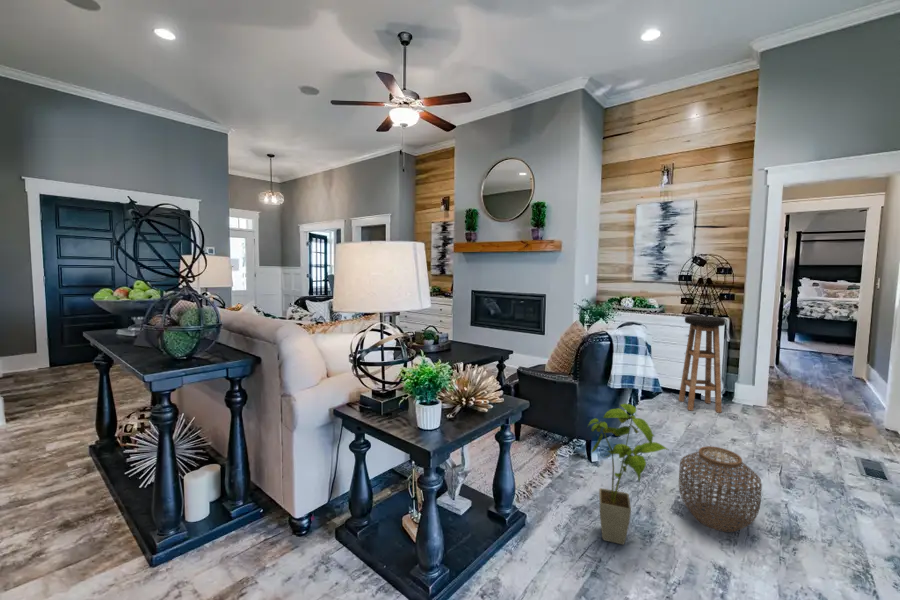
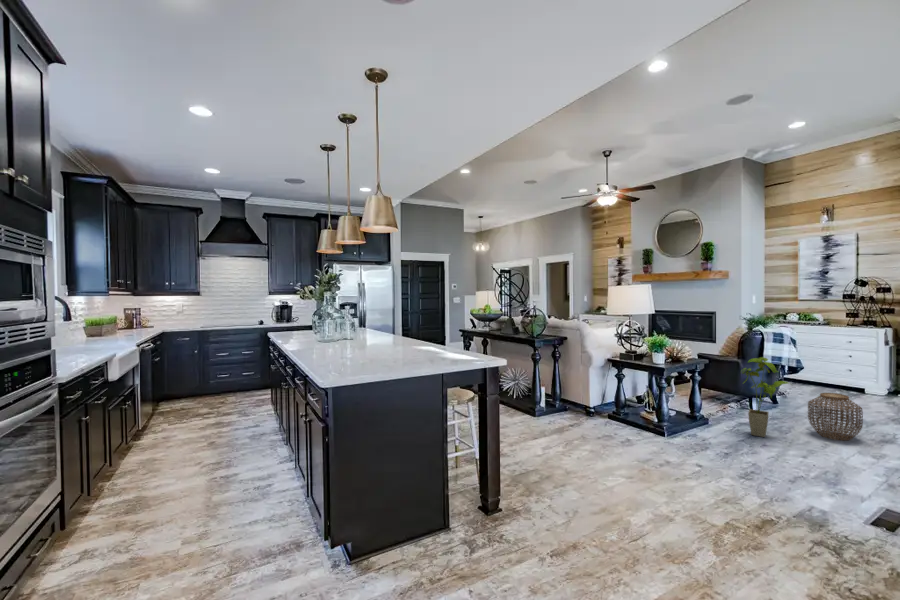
bar stool: present [679,316,725,413] -> none [842,326,881,403]

